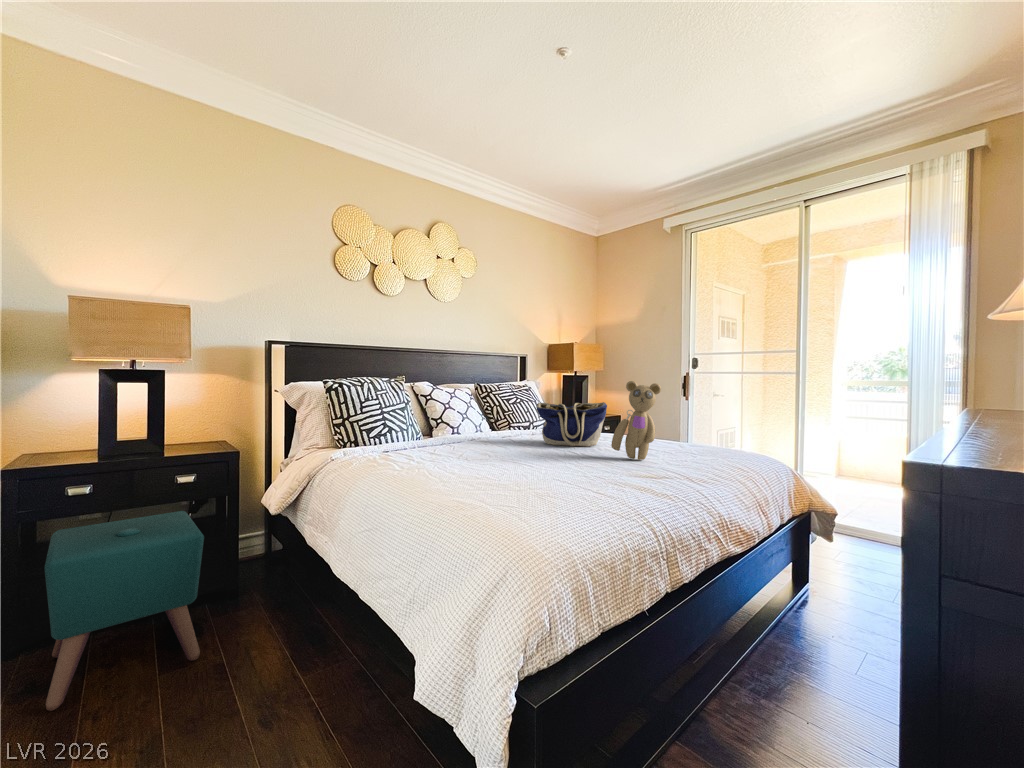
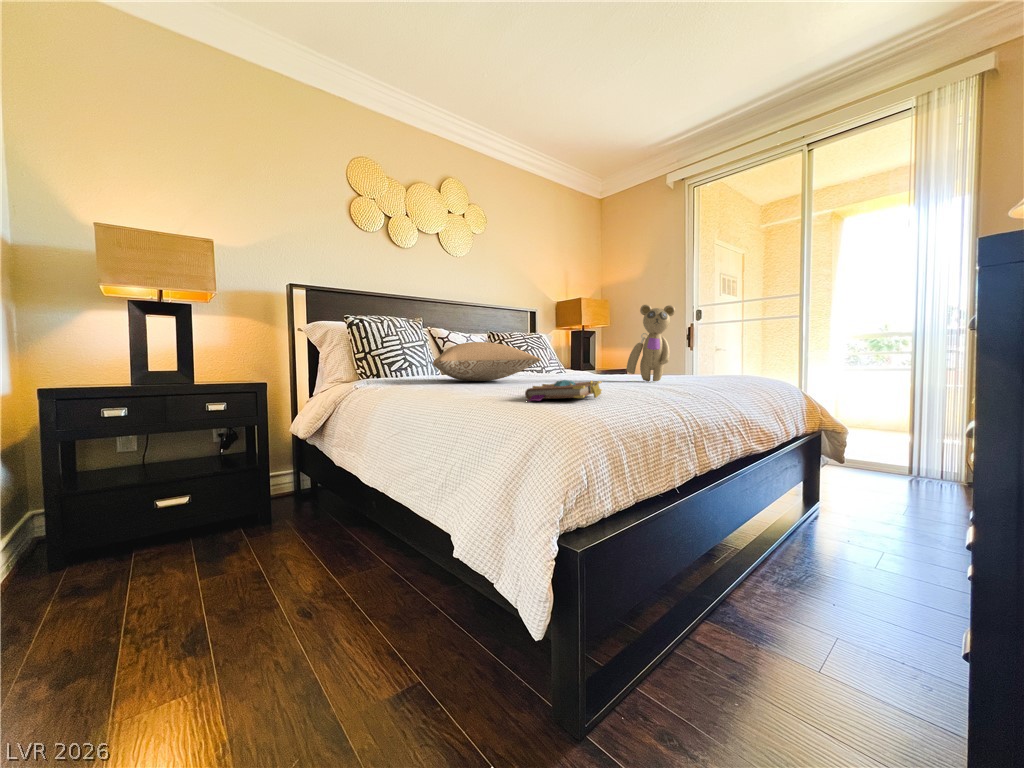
tote bag: present [536,402,607,446] -> none [550,334,620,378]
pillow: none [413,417,522,458] -> present [433,342,541,381]
book: none [495,493,575,531] -> present [525,380,602,401]
ottoman: present [44,511,204,711] -> none [81,437,237,609]

